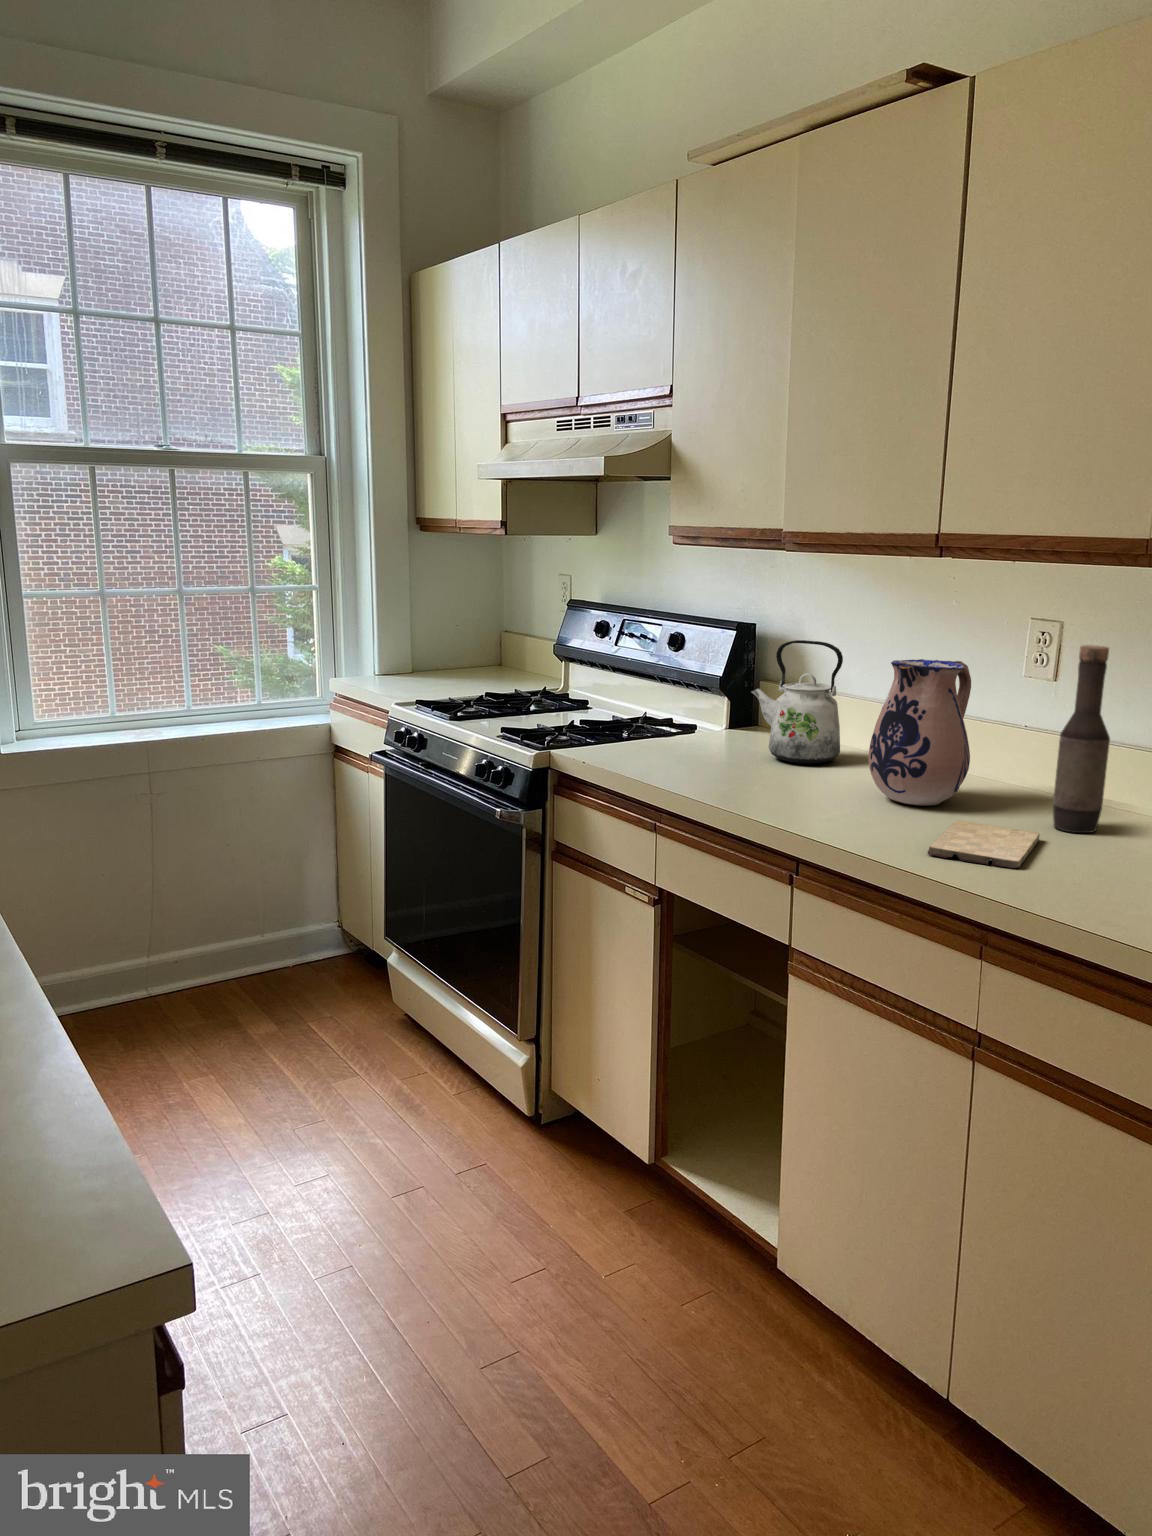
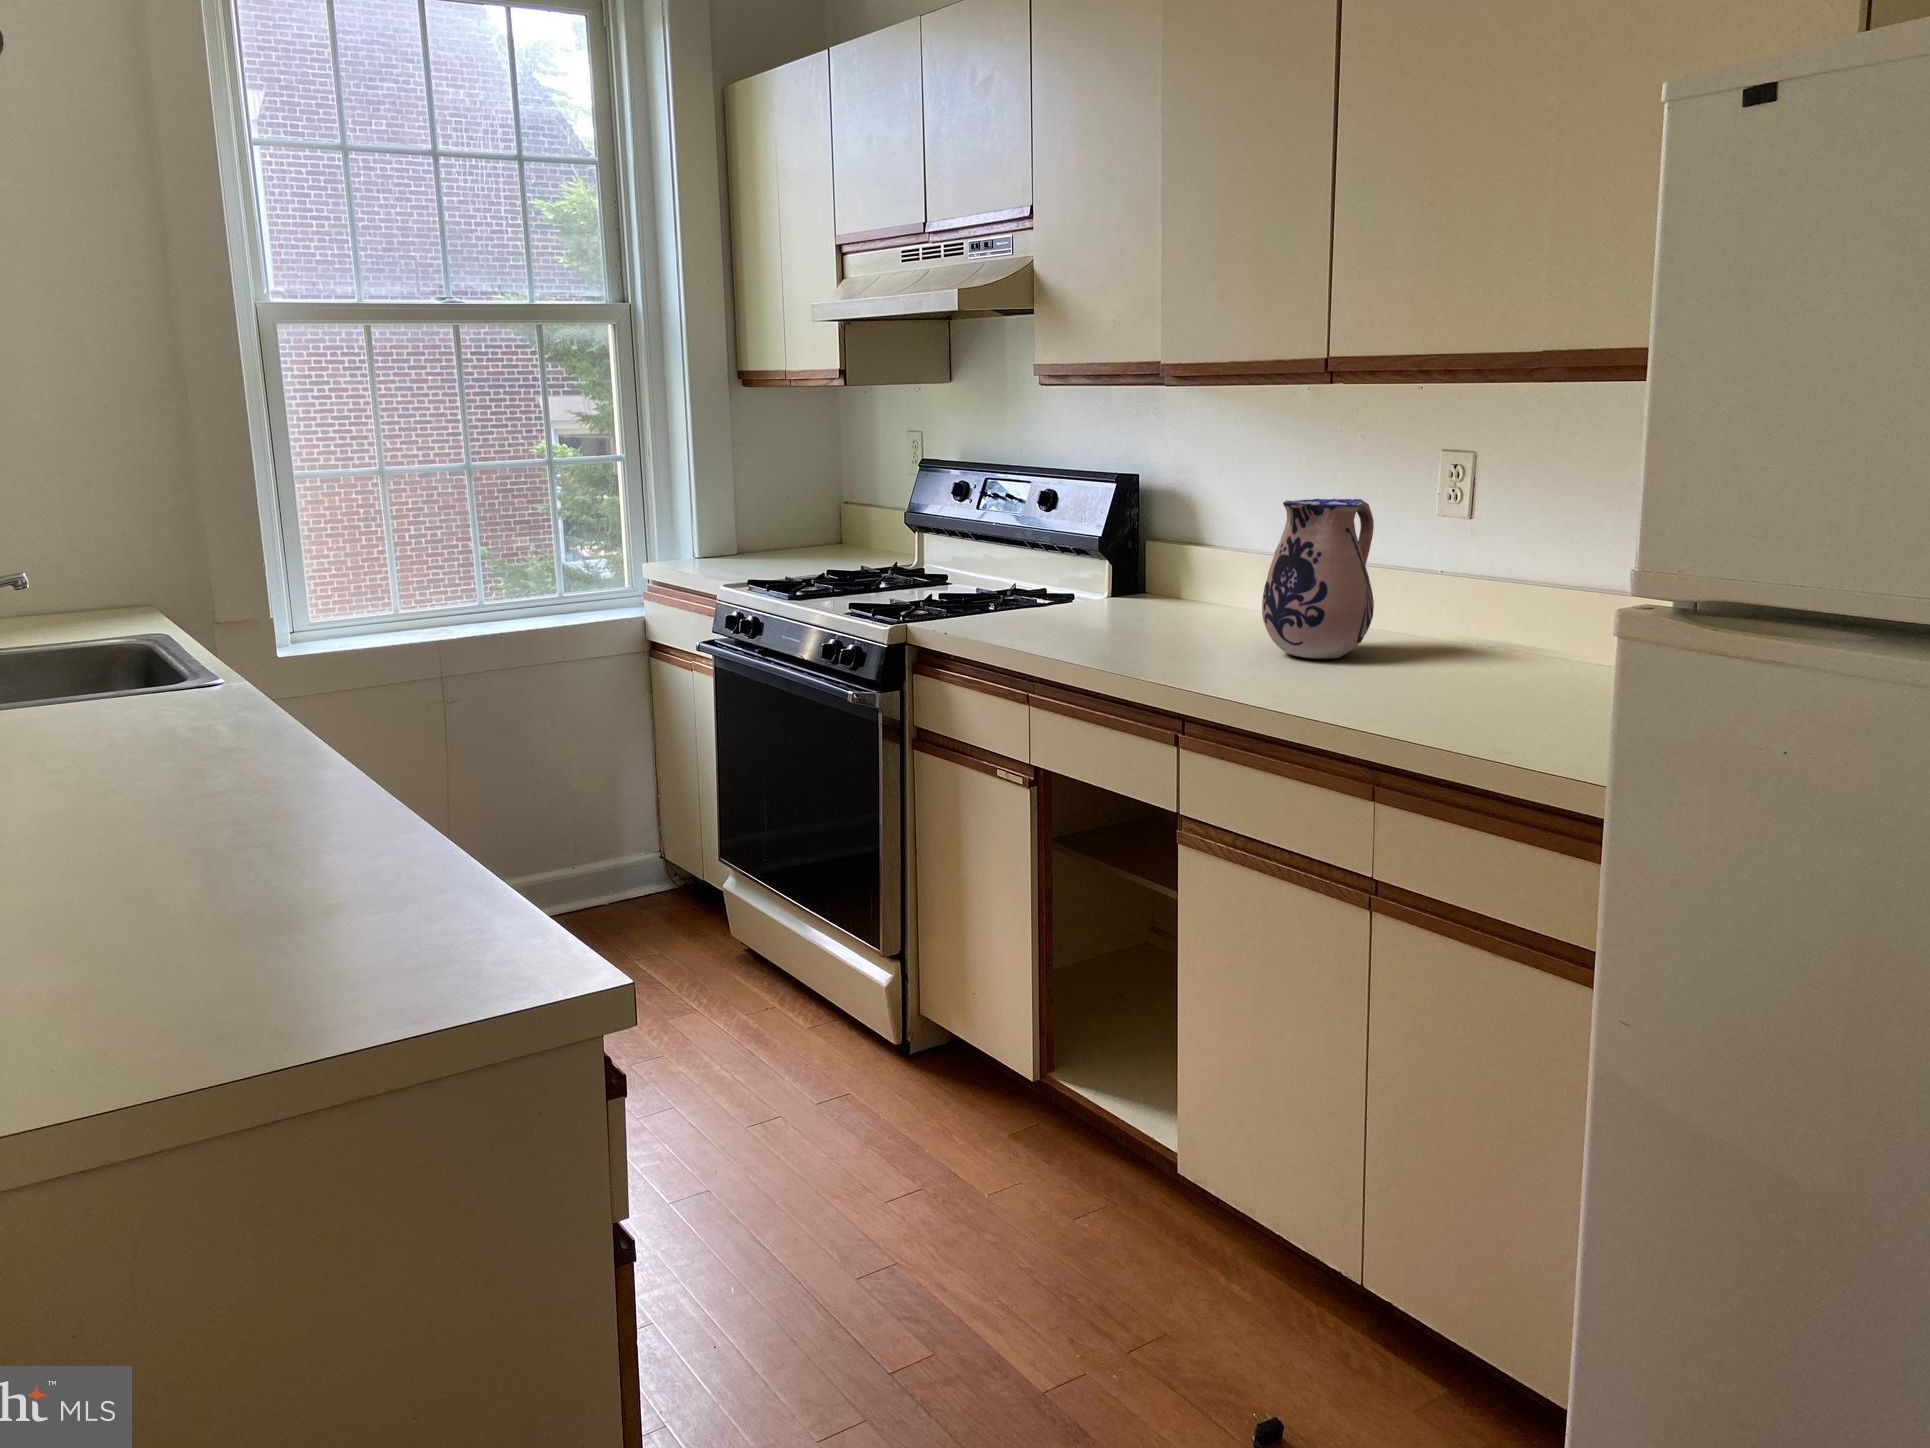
kettle: present [751,640,843,764] -> none [1132,487,1235,625]
bottle: present [1053,645,1110,833] -> none [1463,472,1518,678]
cutting board: present [928,821,1040,868] -> none [1322,669,1446,710]

